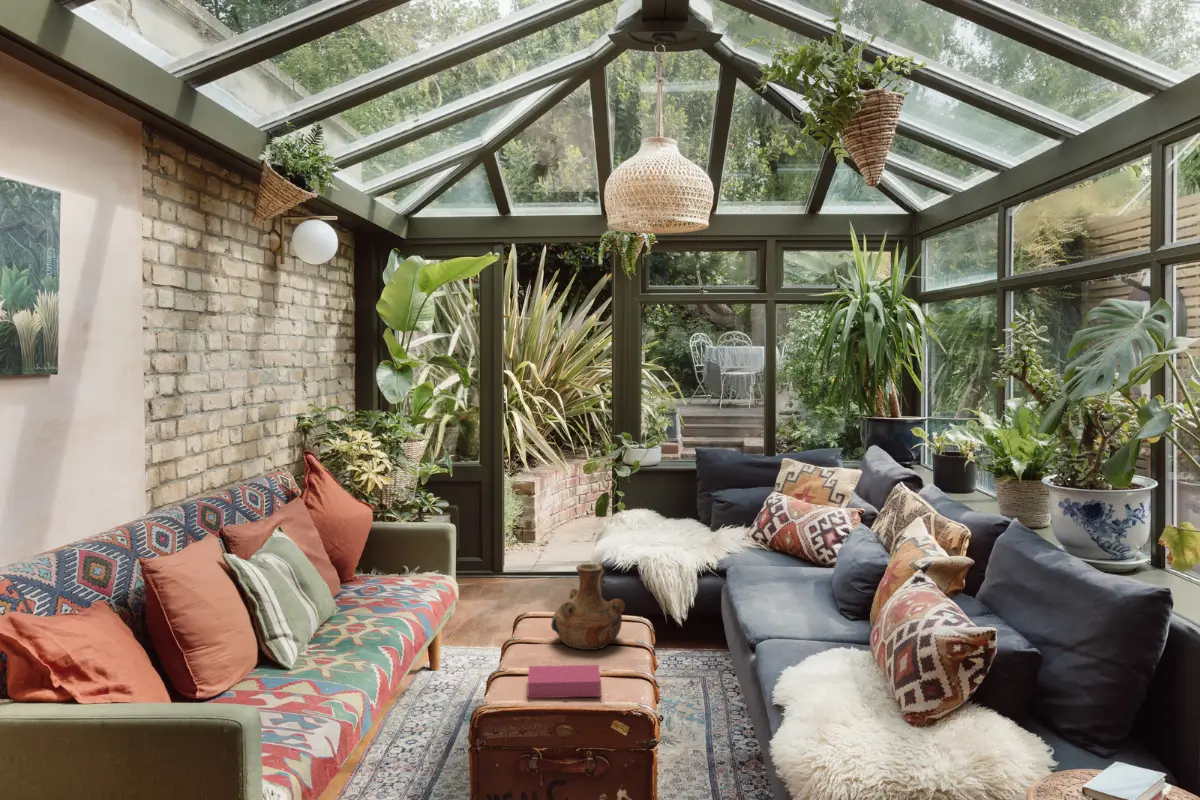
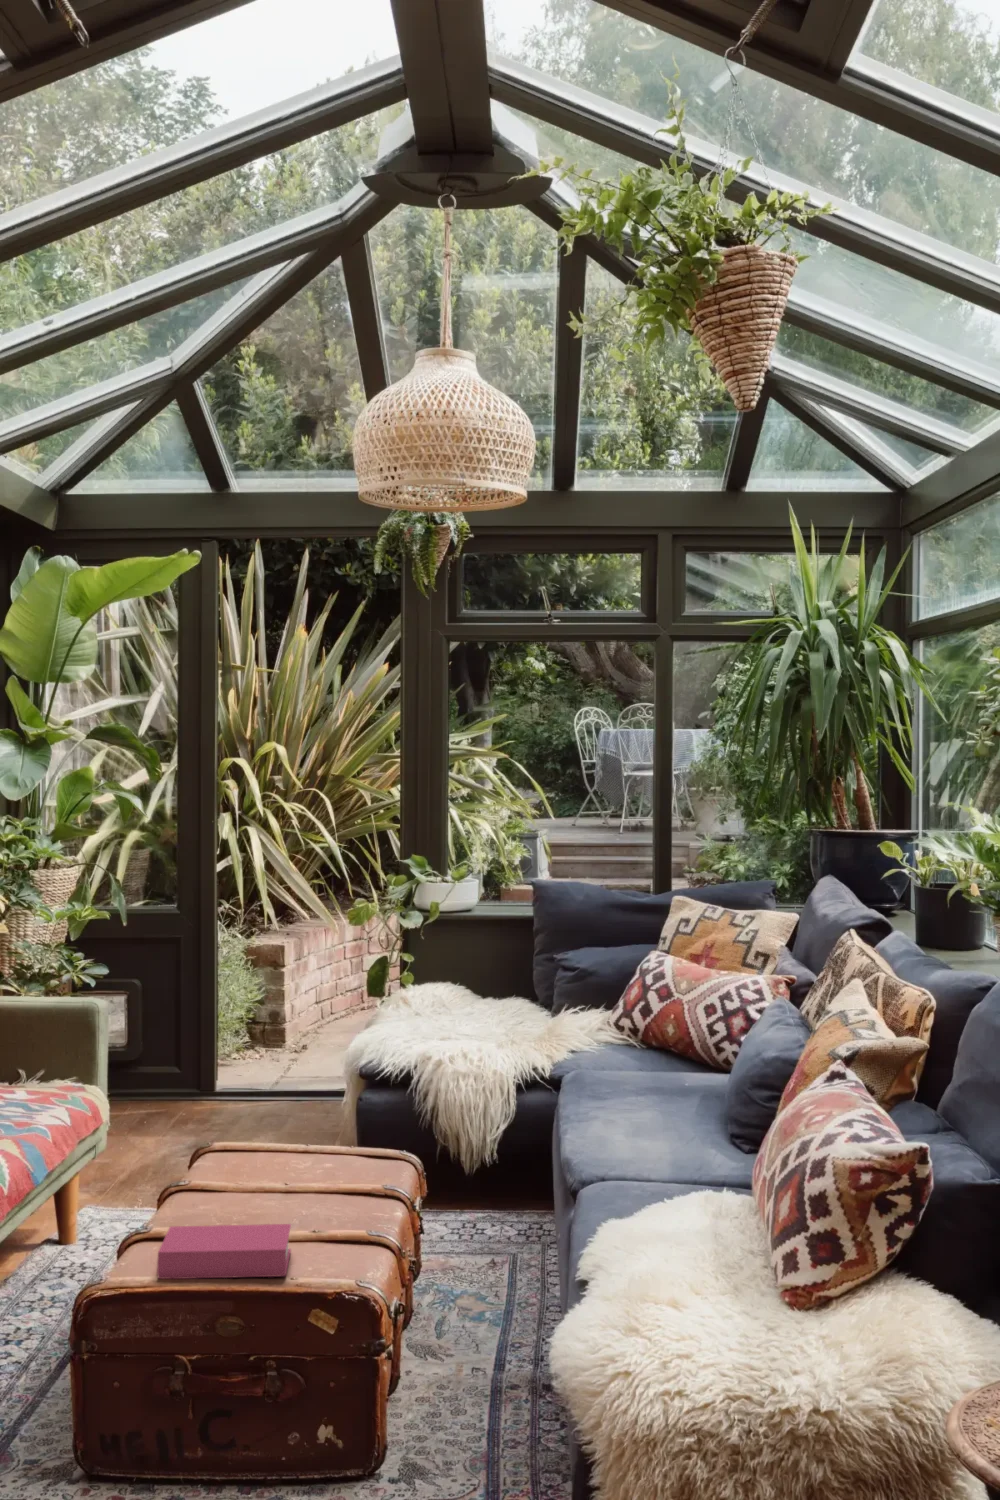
vase: present [551,564,625,650] -> none [228,1057,356,1204]

